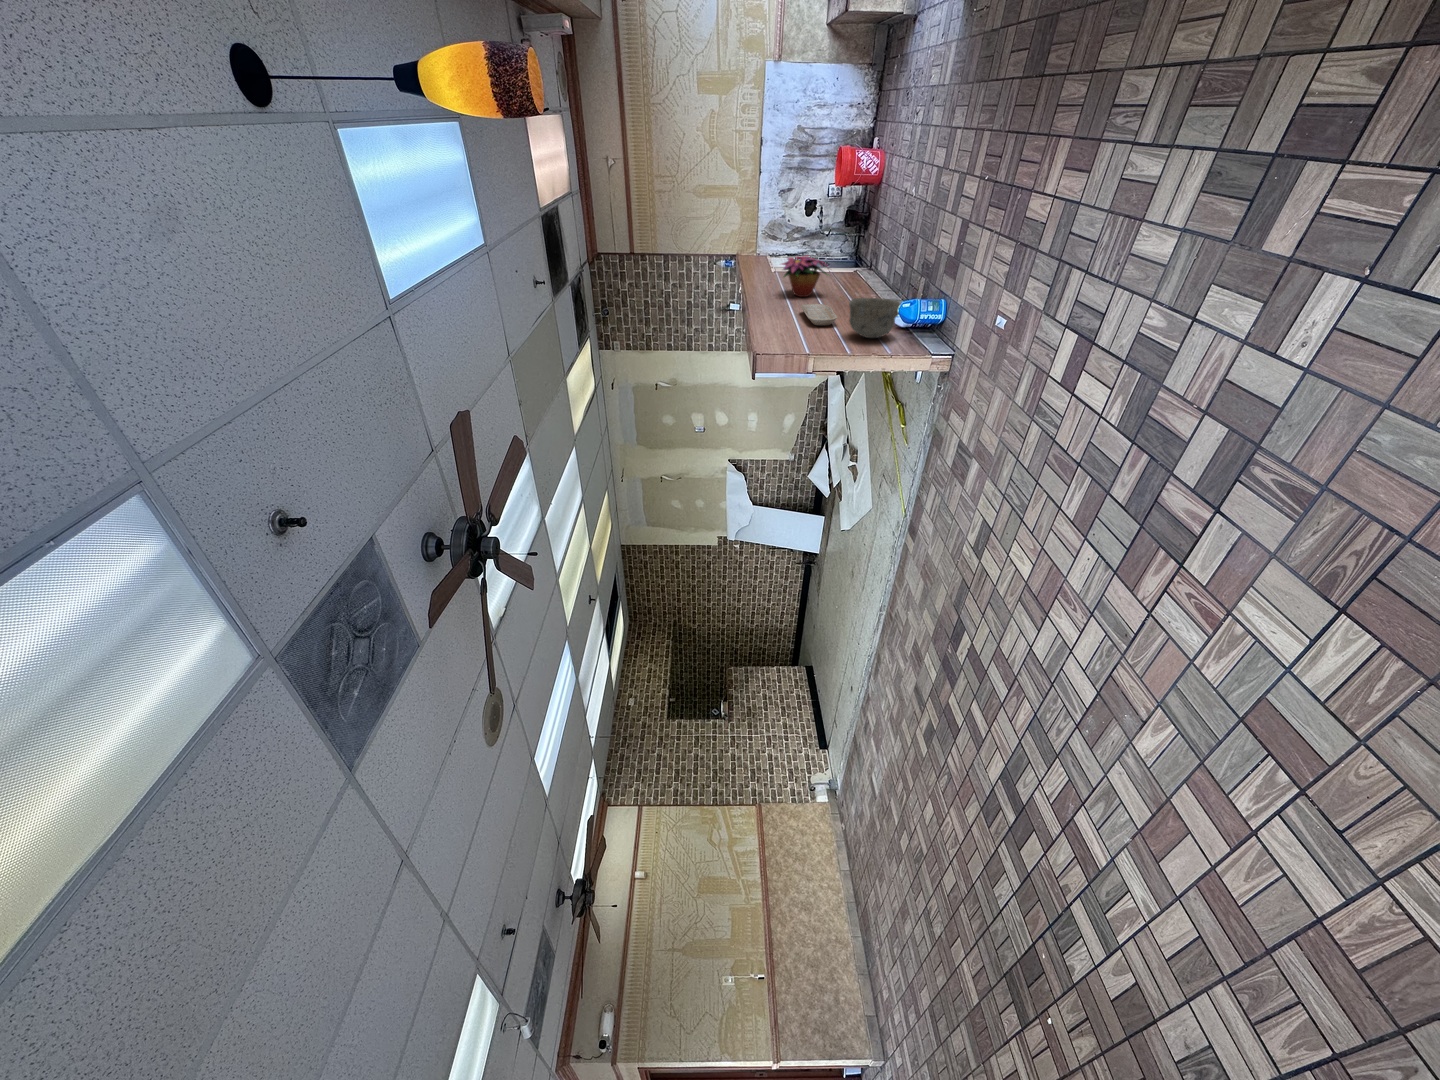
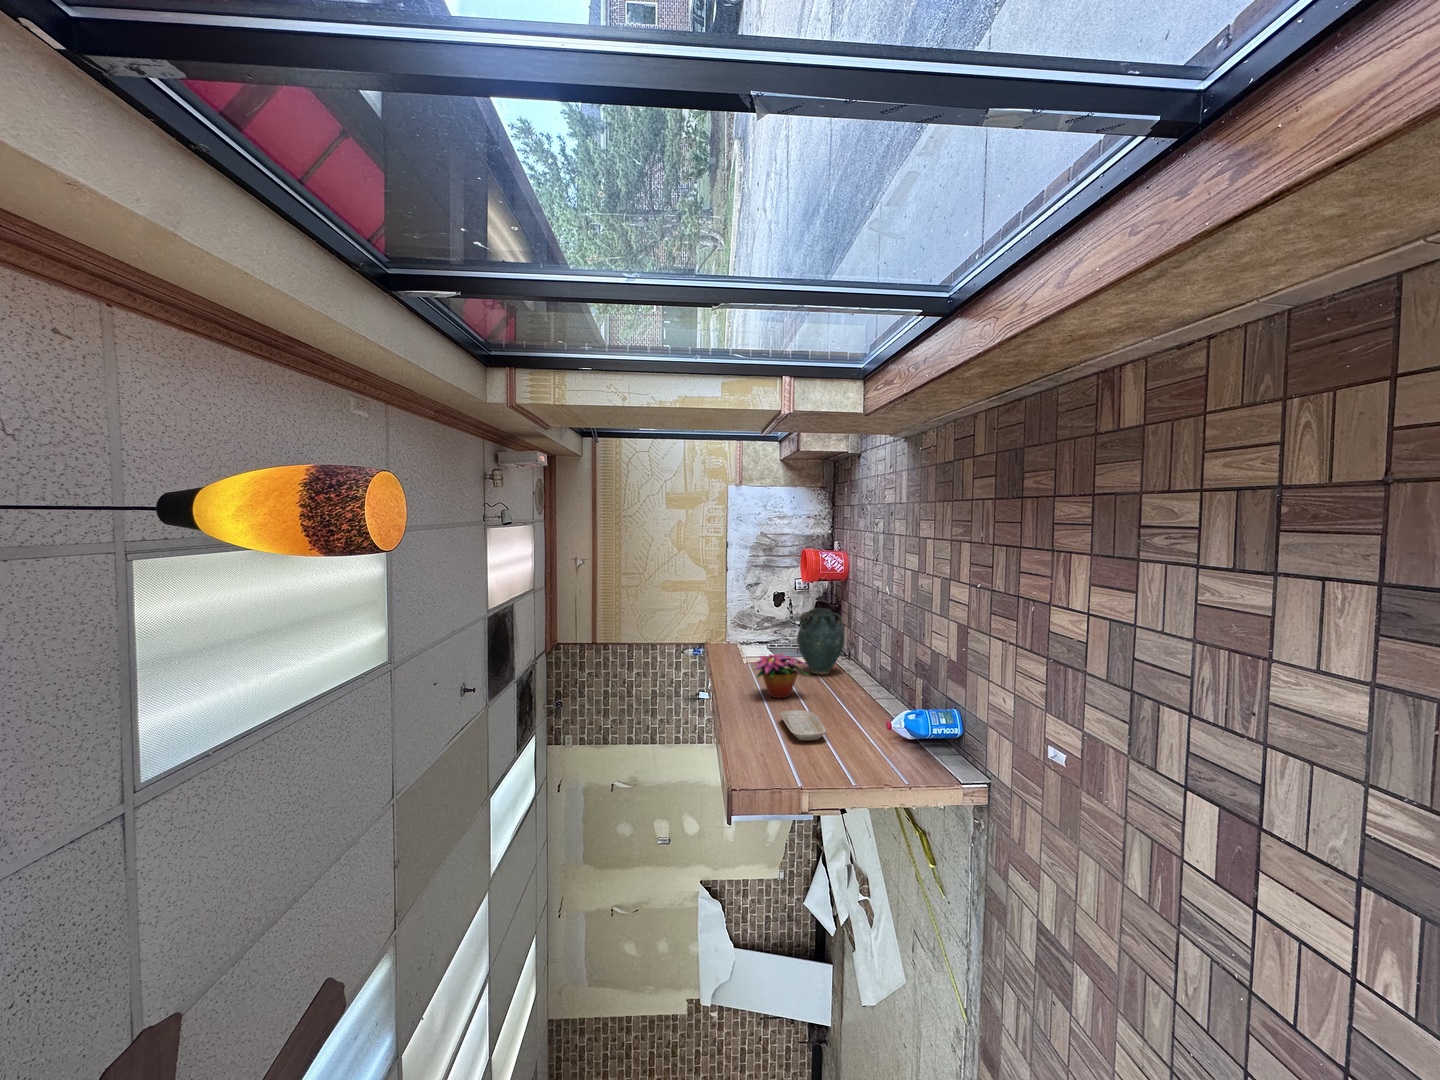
vase: none [823,213,867,280] -> present [797,608,844,675]
bowl: present [849,298,900,338] -> none [841,708,905,761]

